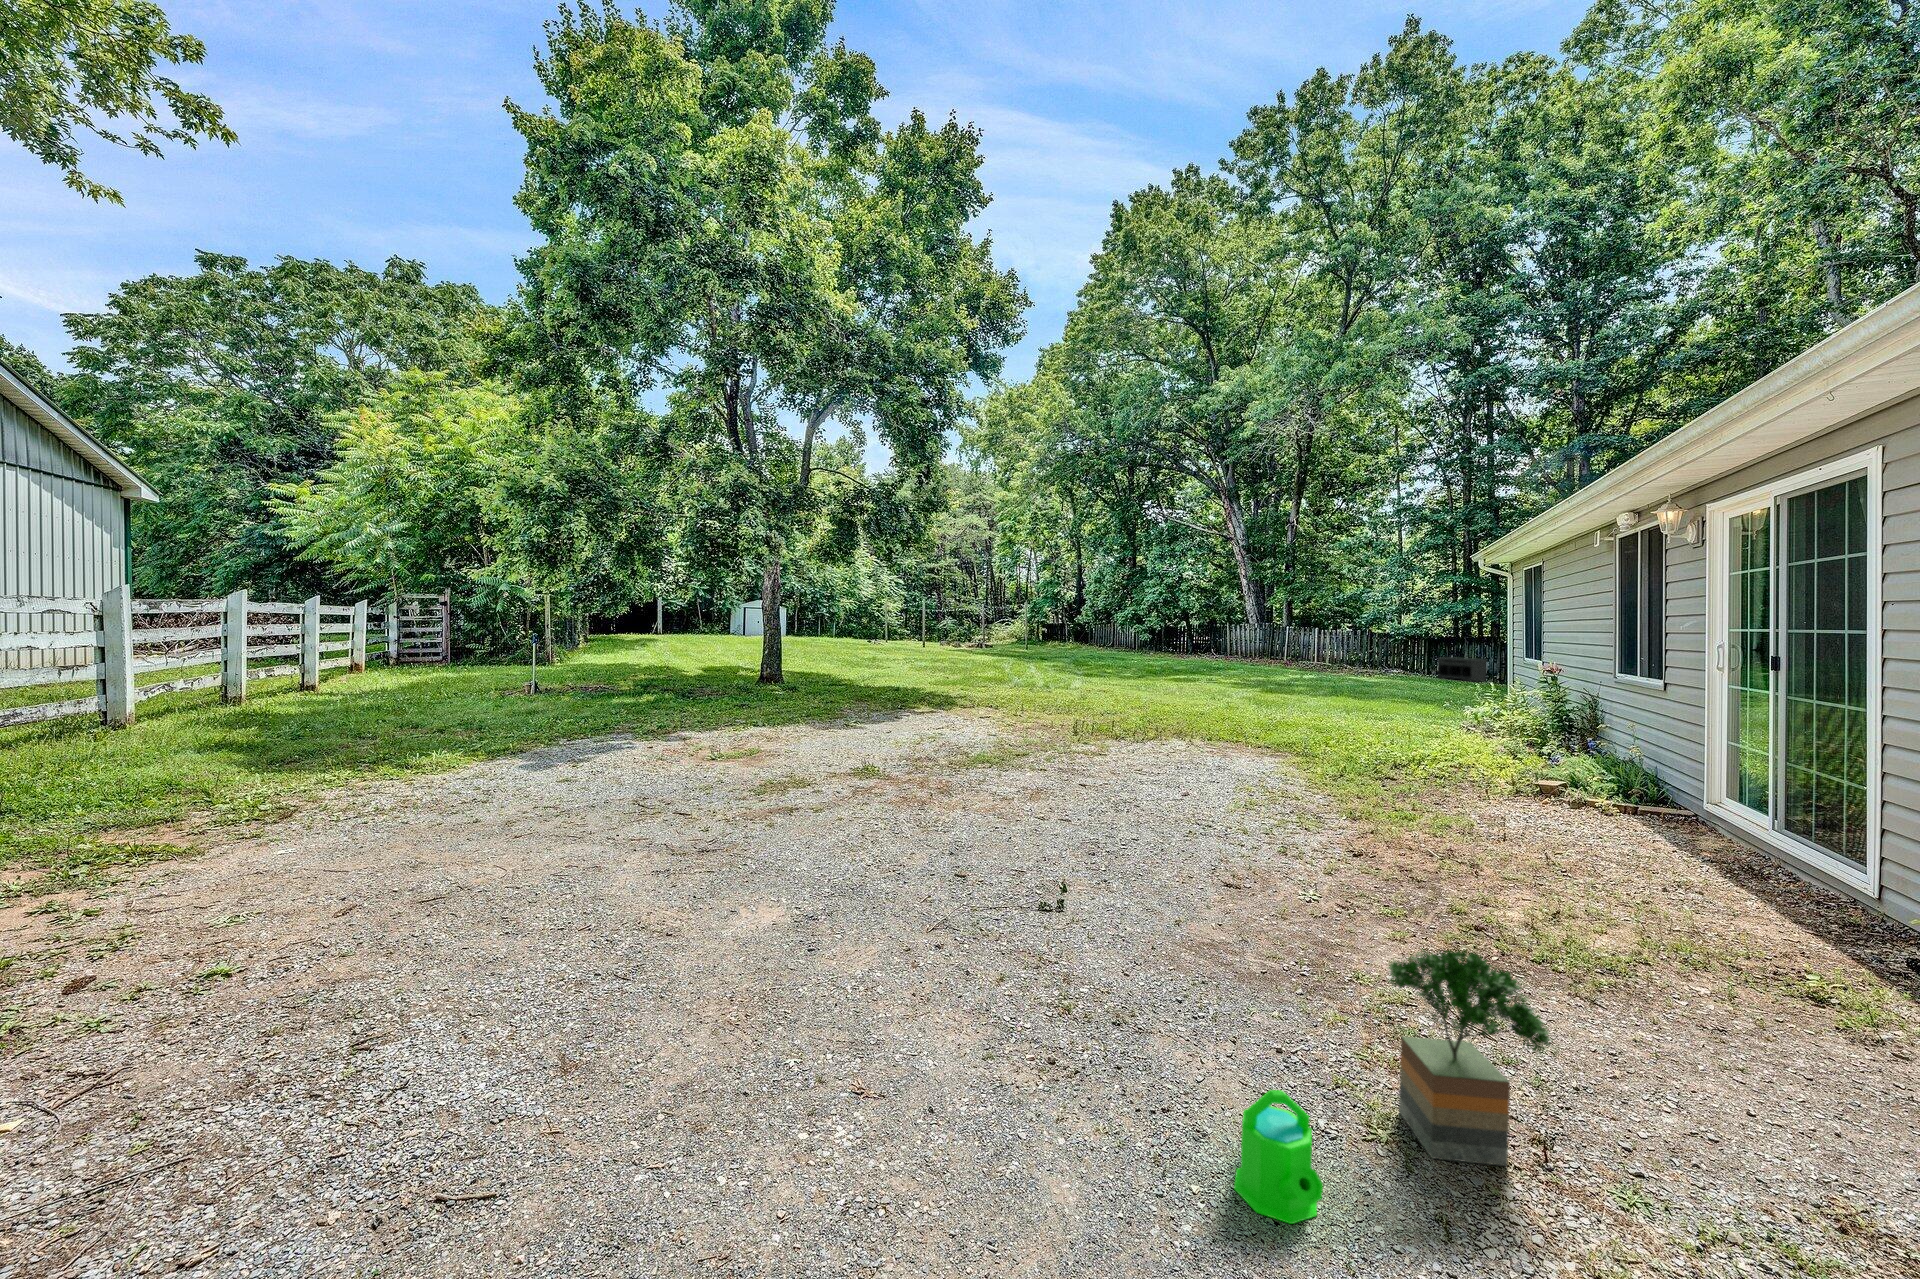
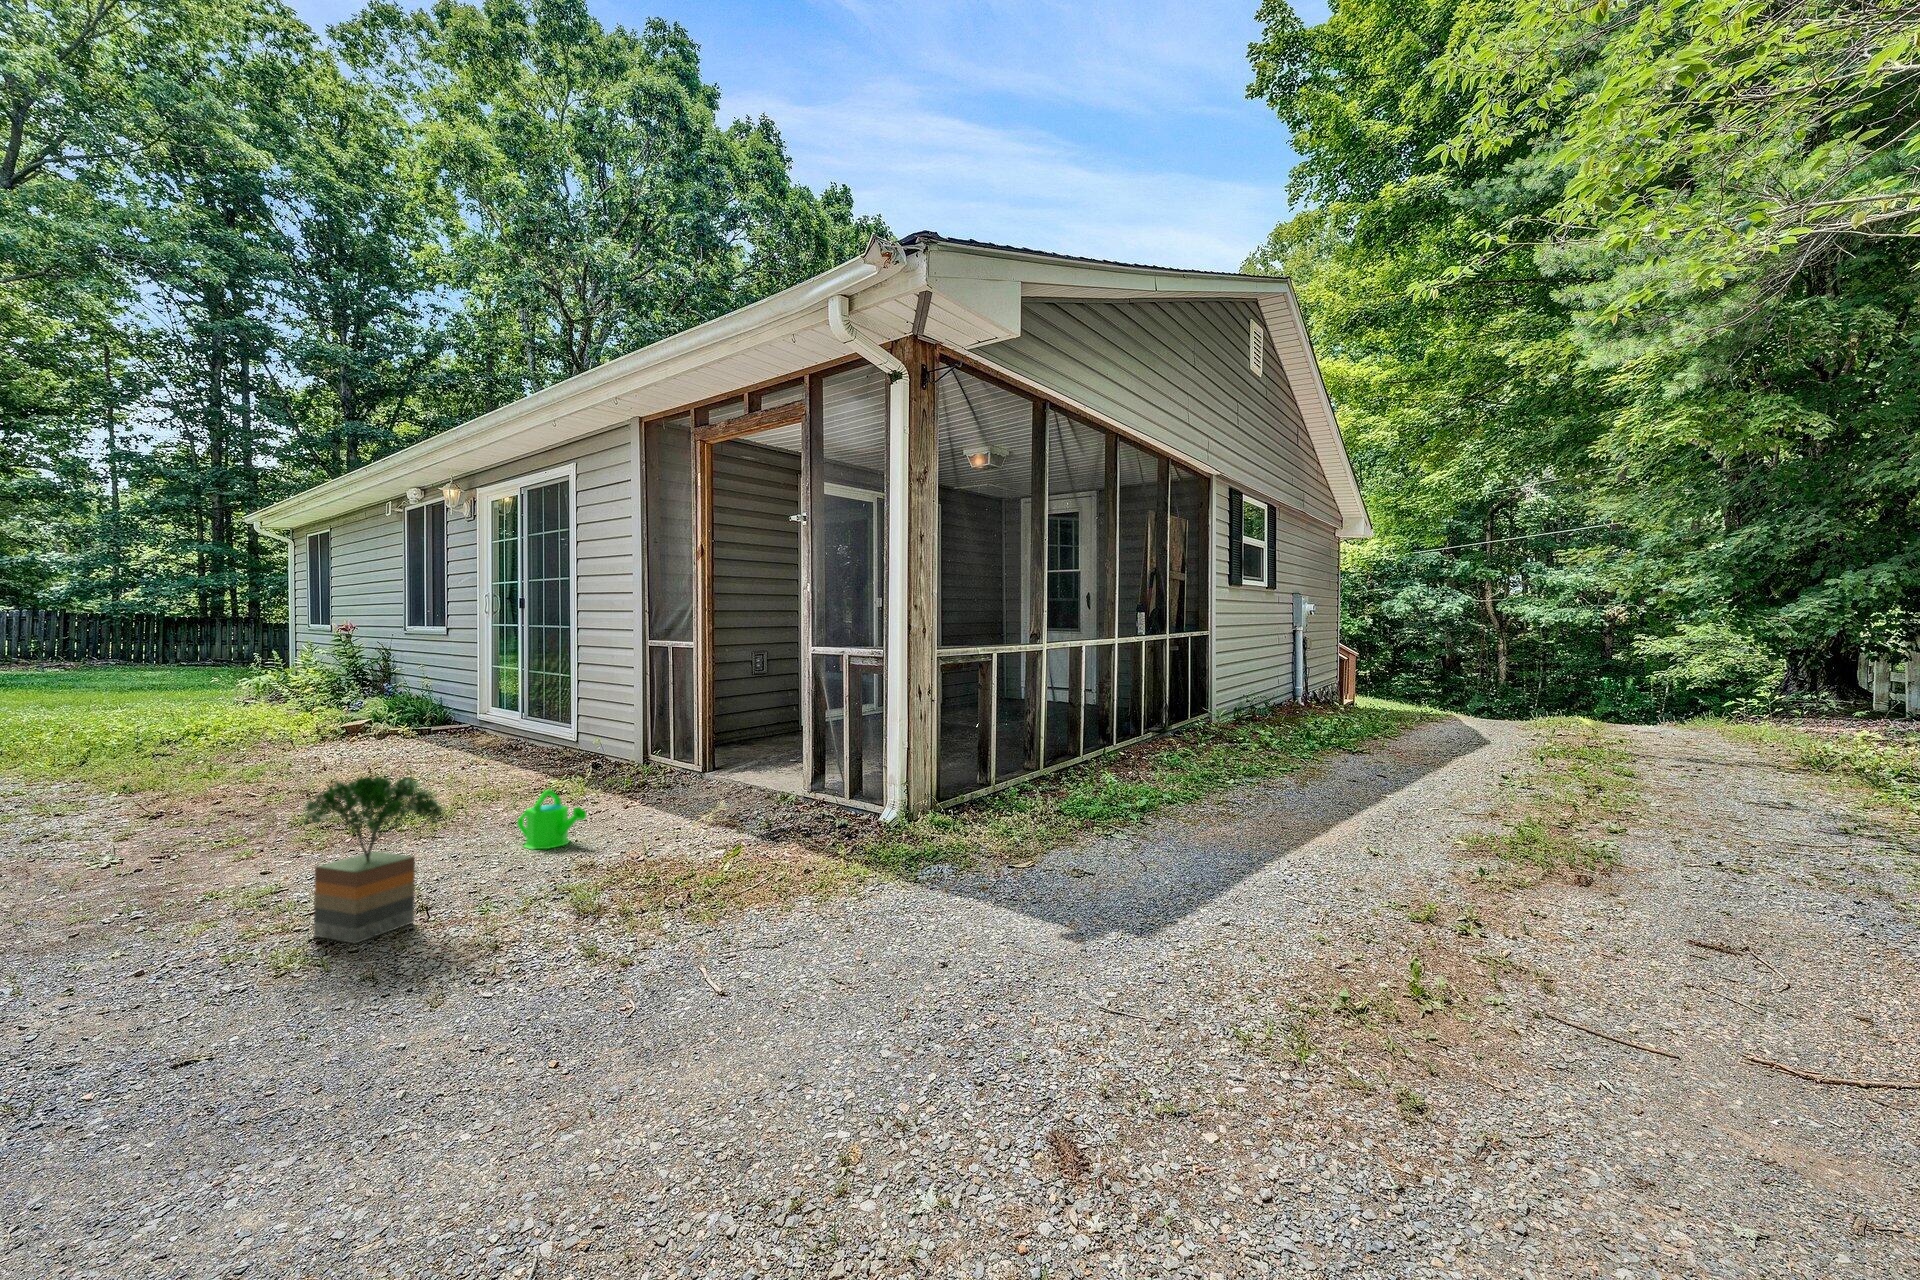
bench: present [1438,657,1487,681] -> none [183,639,249,664]
watering can: present [1234,1090,1323,1224] -> present [517,789,586,849]

